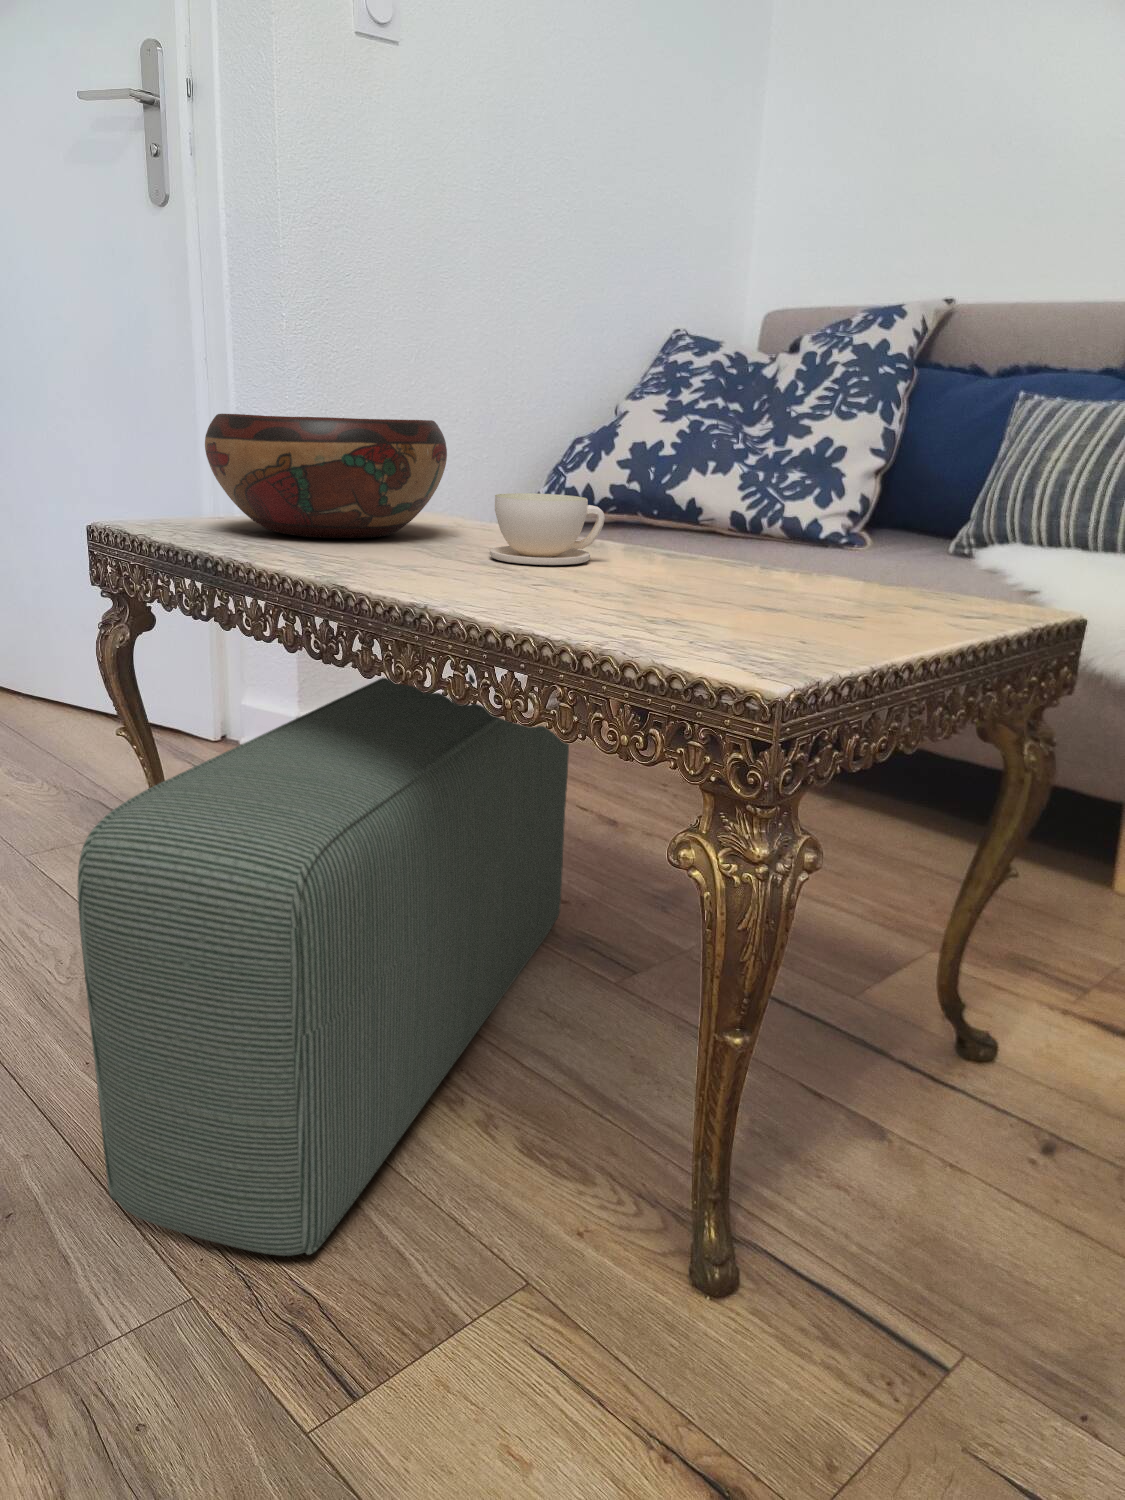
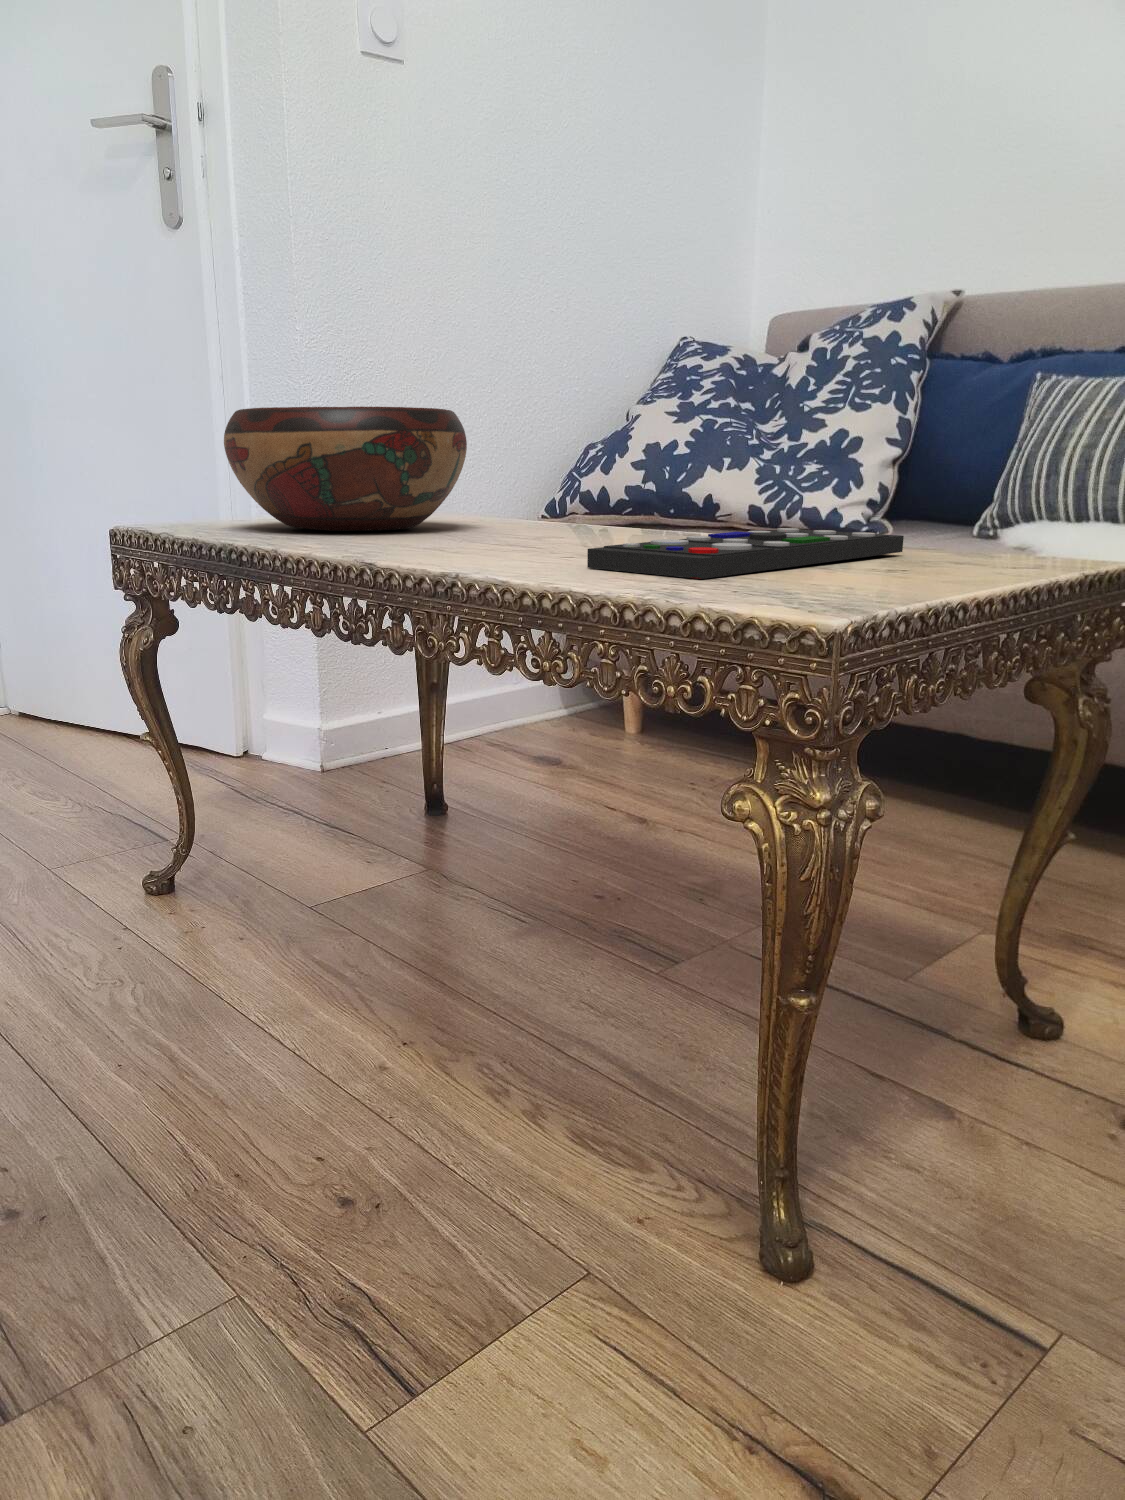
coffee cup: present [490,493,605,565] -> none [515,475,631,543]
remote control: none [554,561,866,626] -> present [587,528,904,579]
pouf: present [78,674,569,1256] -> none [108,652,600,1250]

